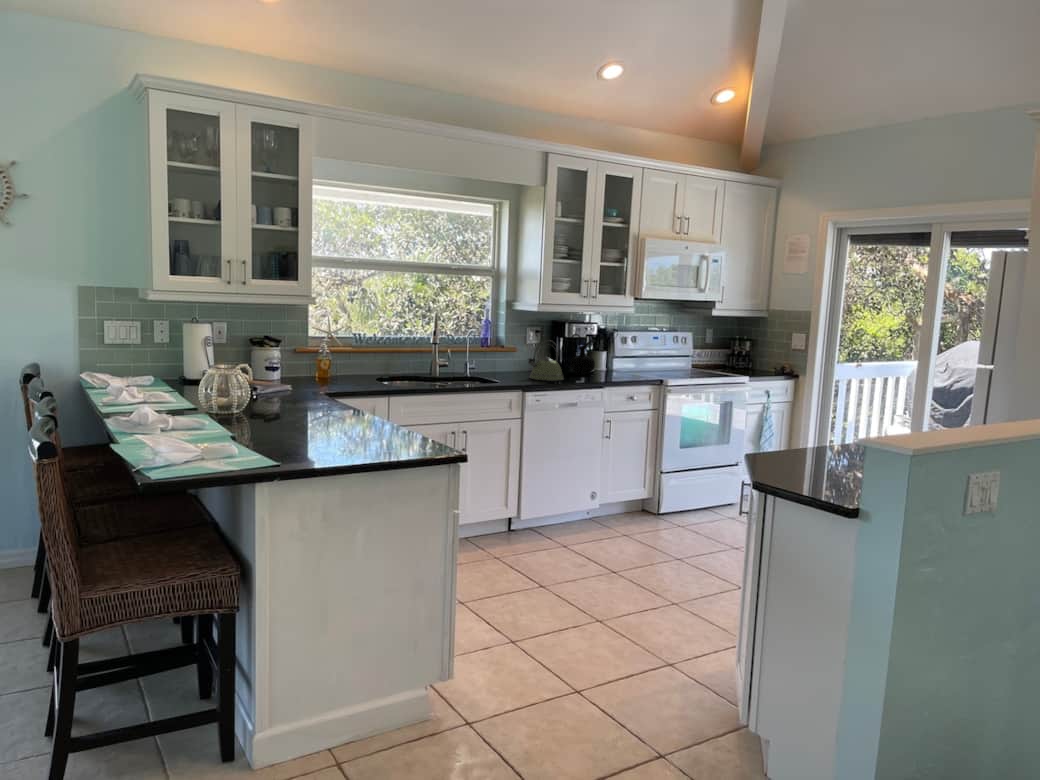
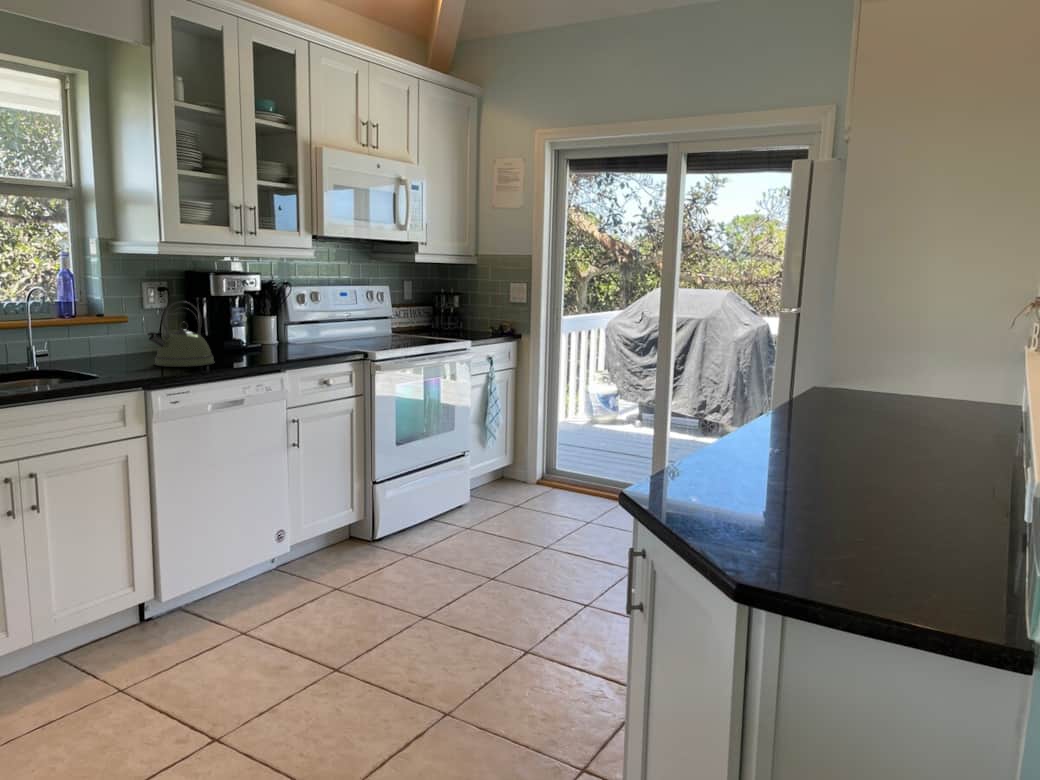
ceramic jug: present [570,334,595,375] -> none [220,290,261,353]

